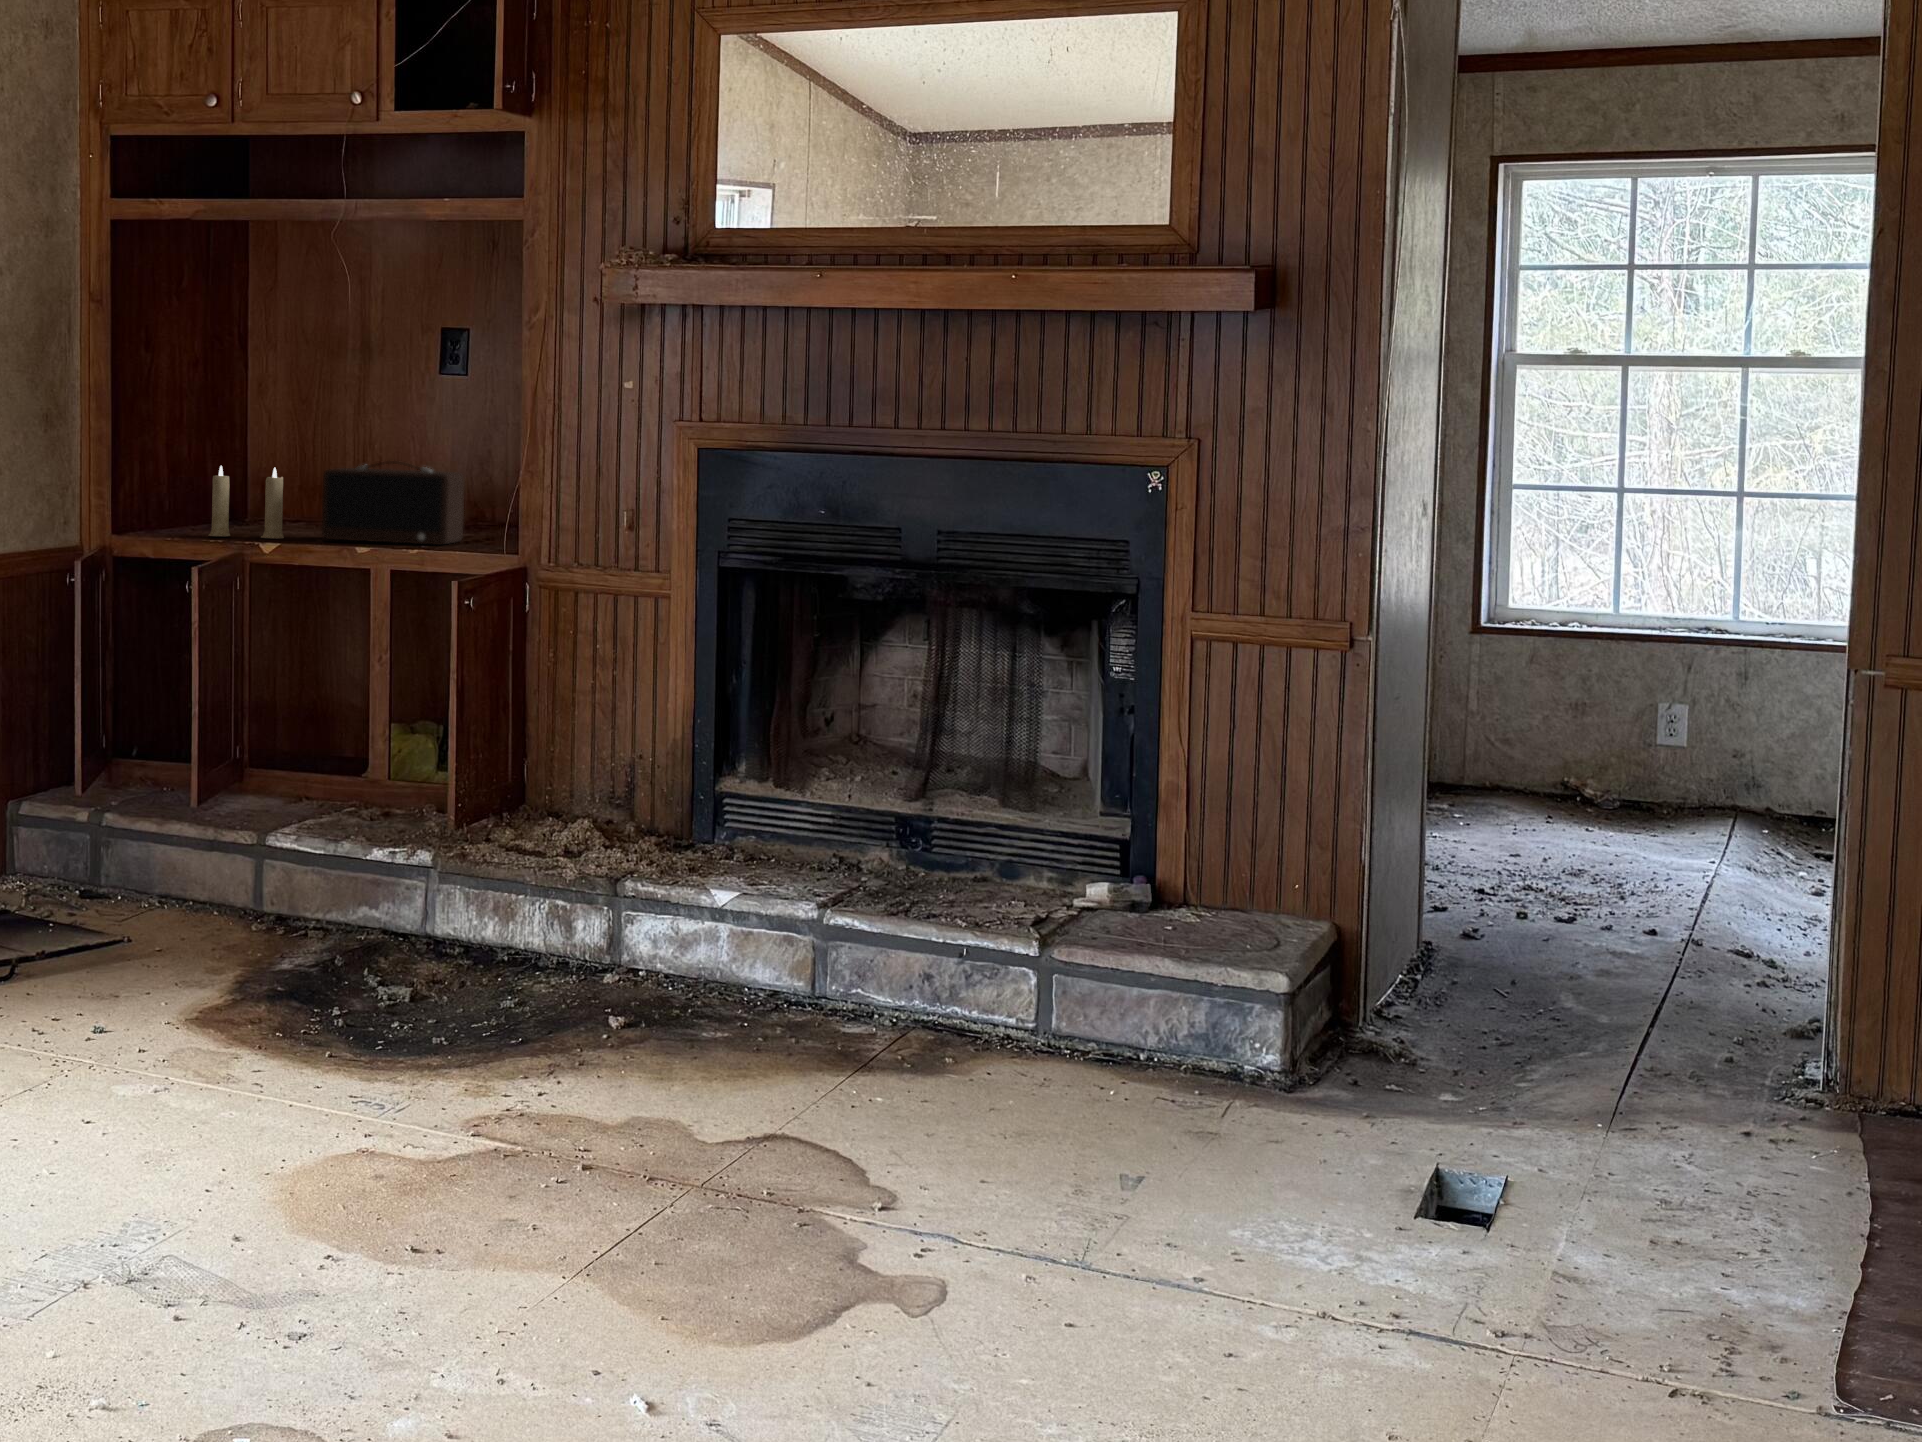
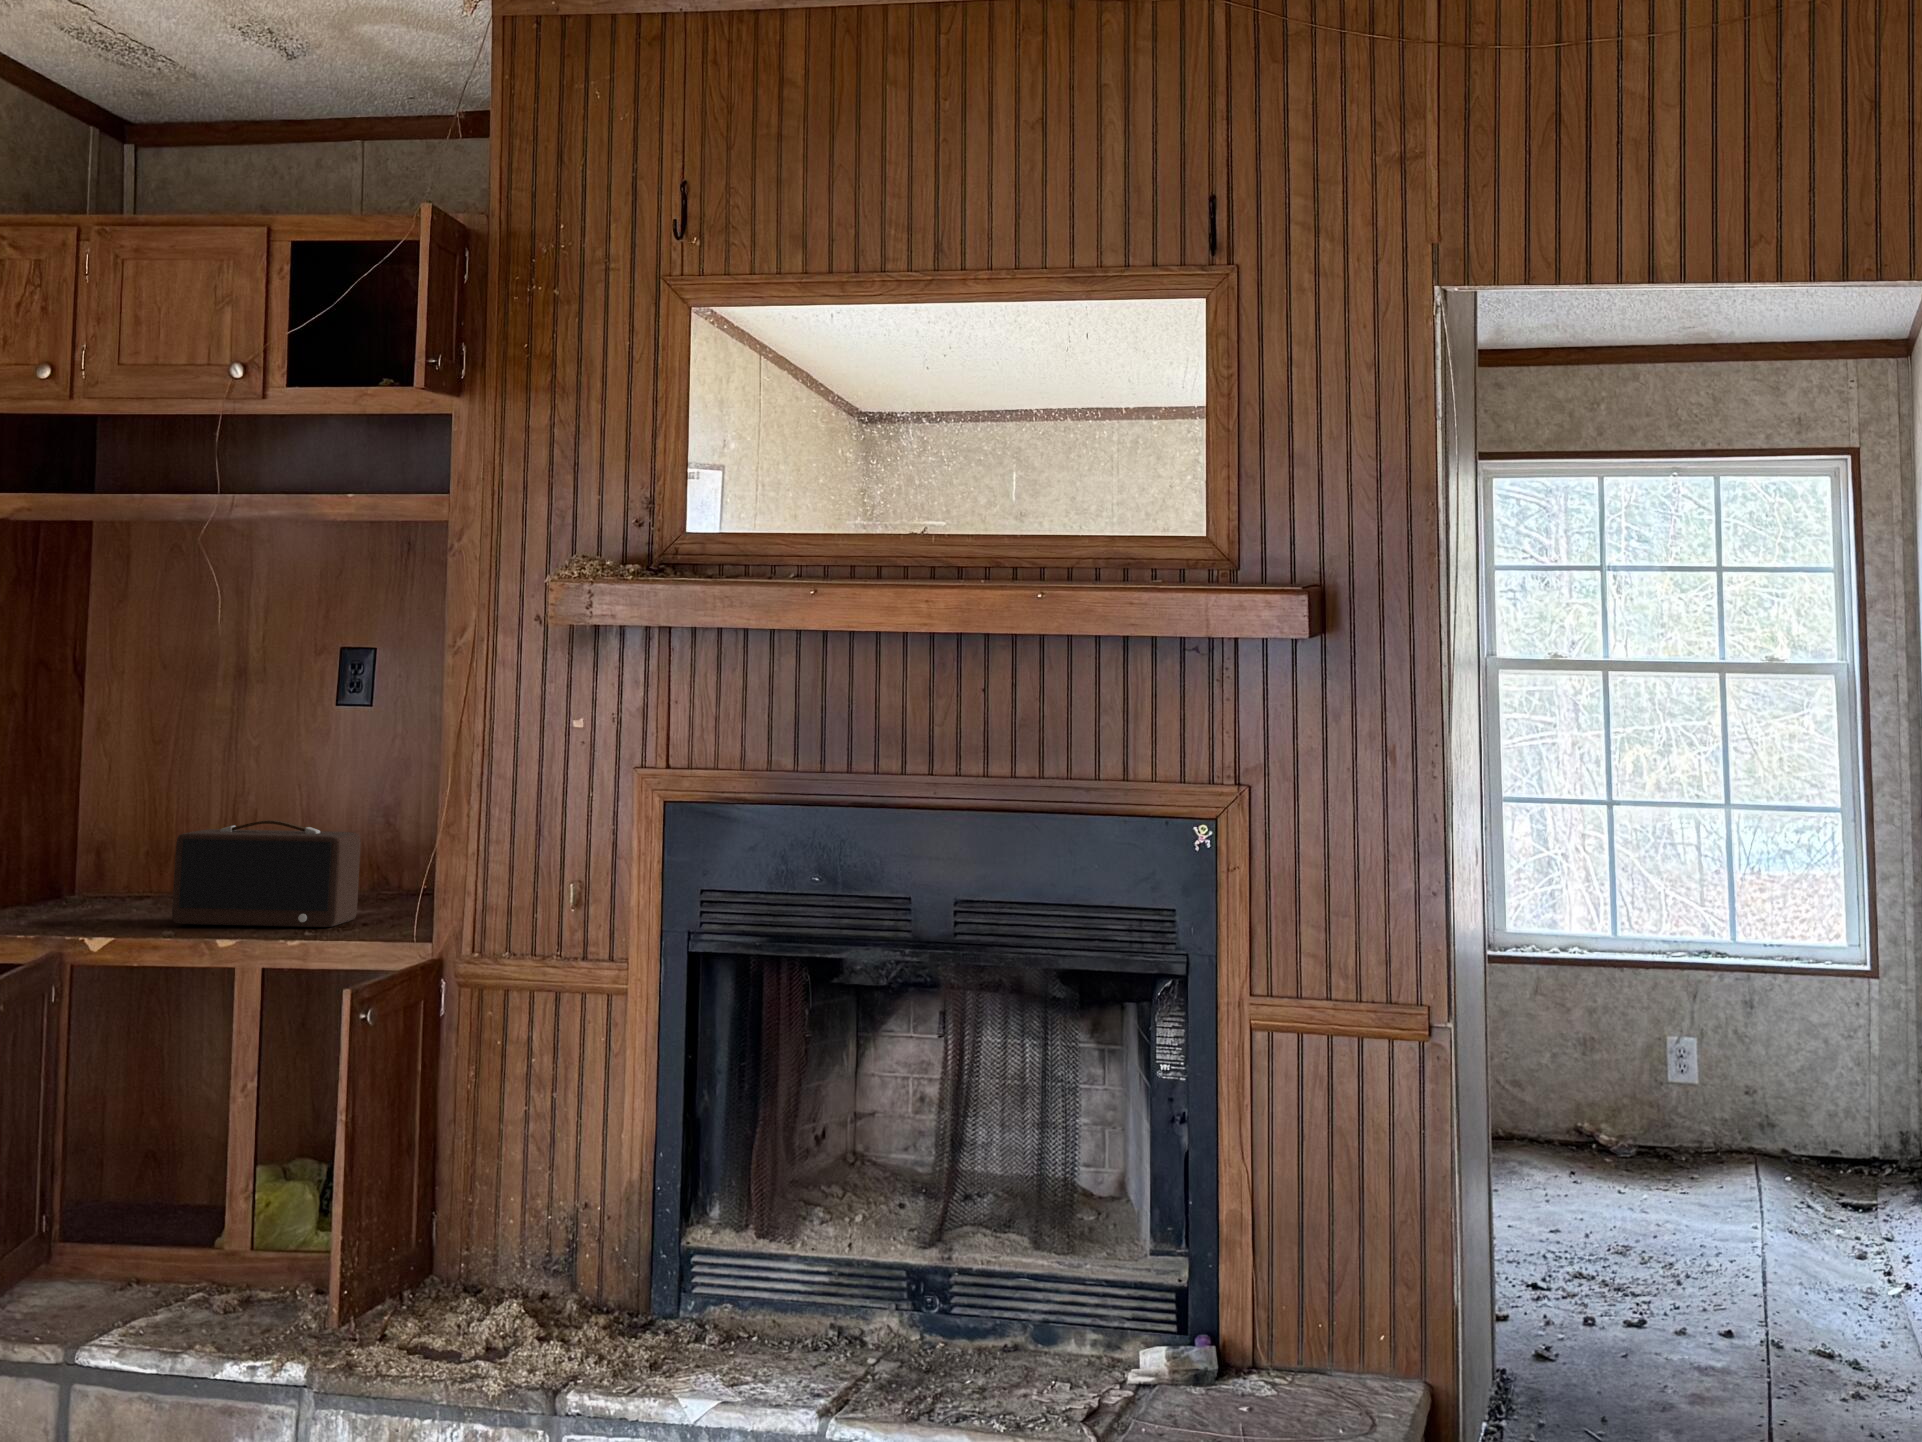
candle: present [209,466,284,539] -> none [19,827,126,924]

